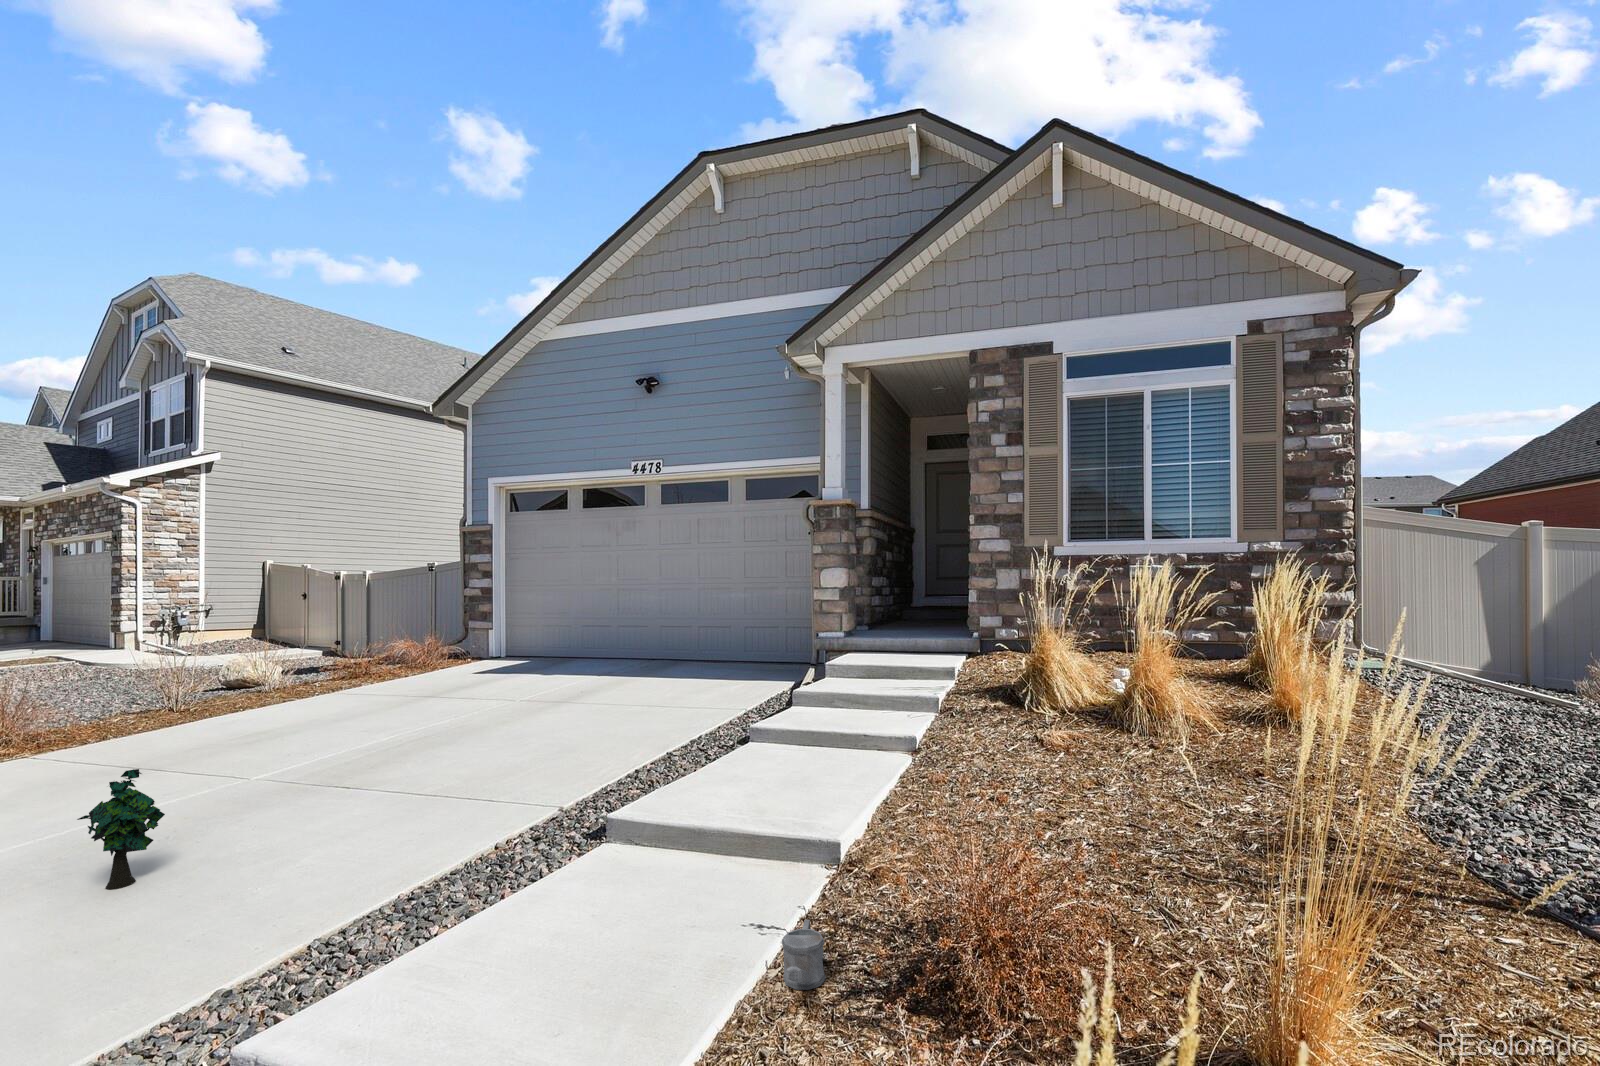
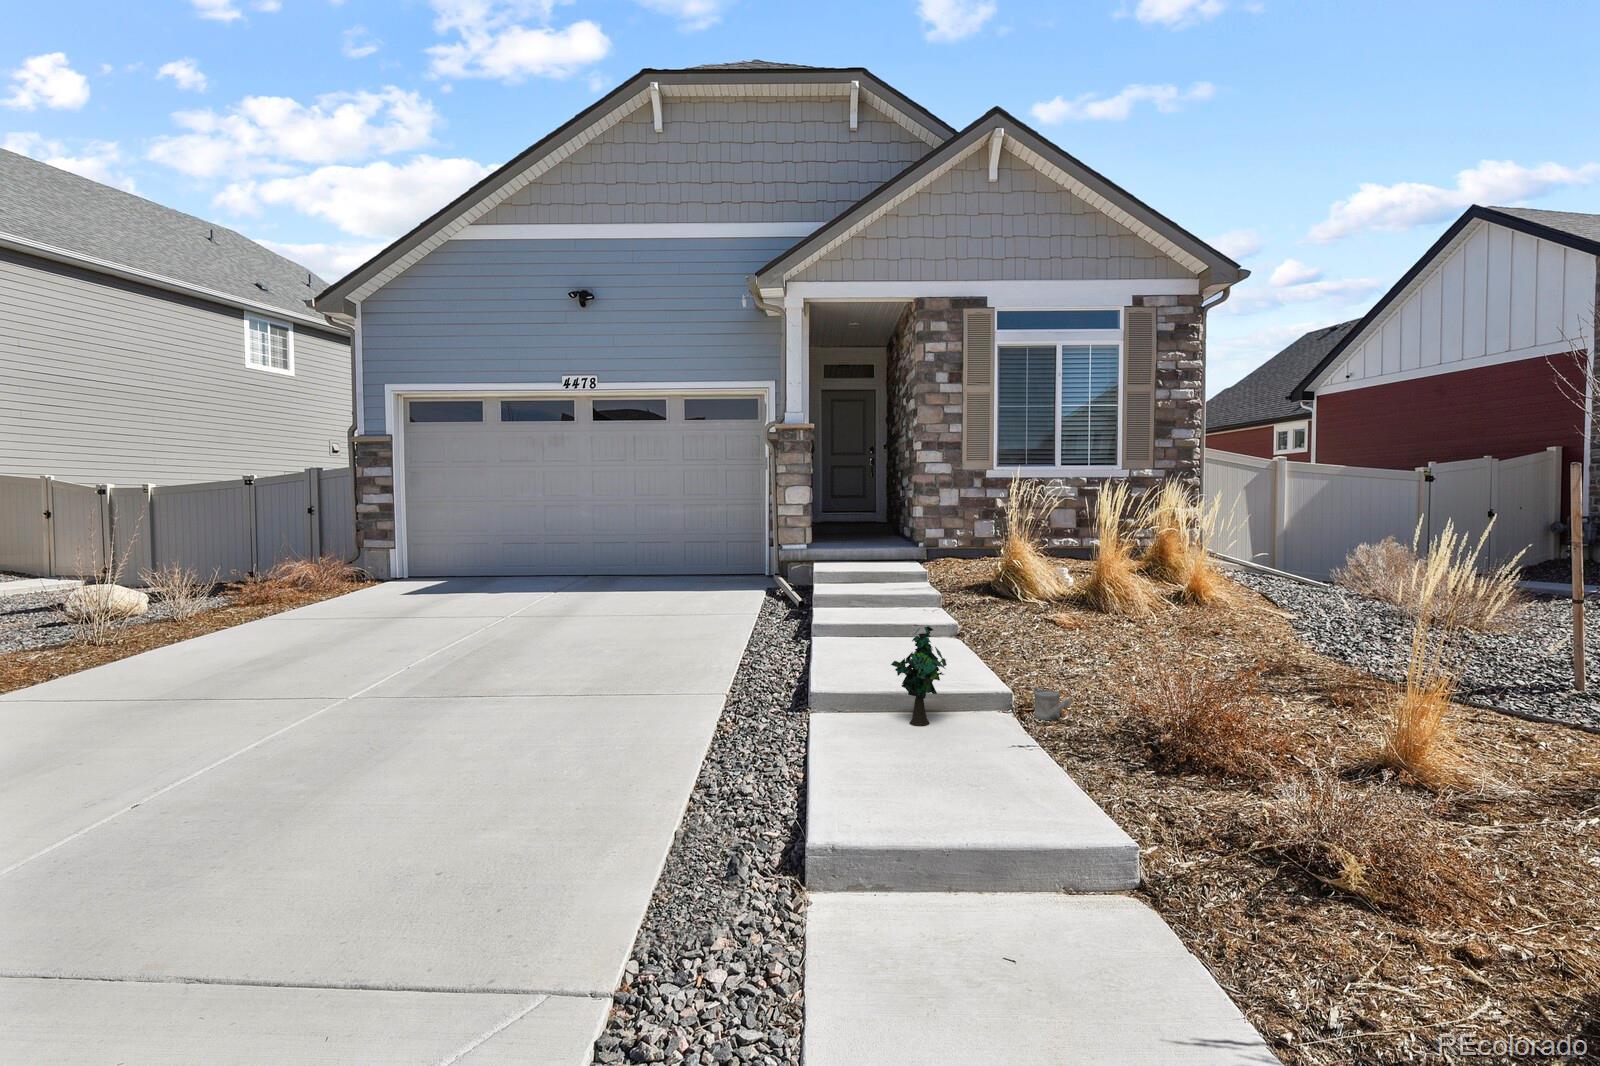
decorative plant: present [77,769,165,889] -> present [891,626,947,726]

